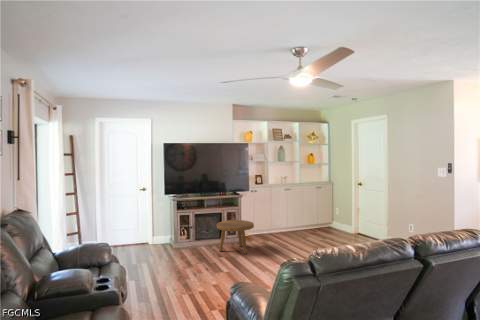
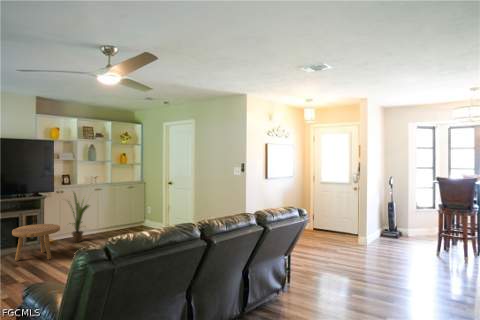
house plant: none [255,189,283,240] -> present [70,193,89,242]

